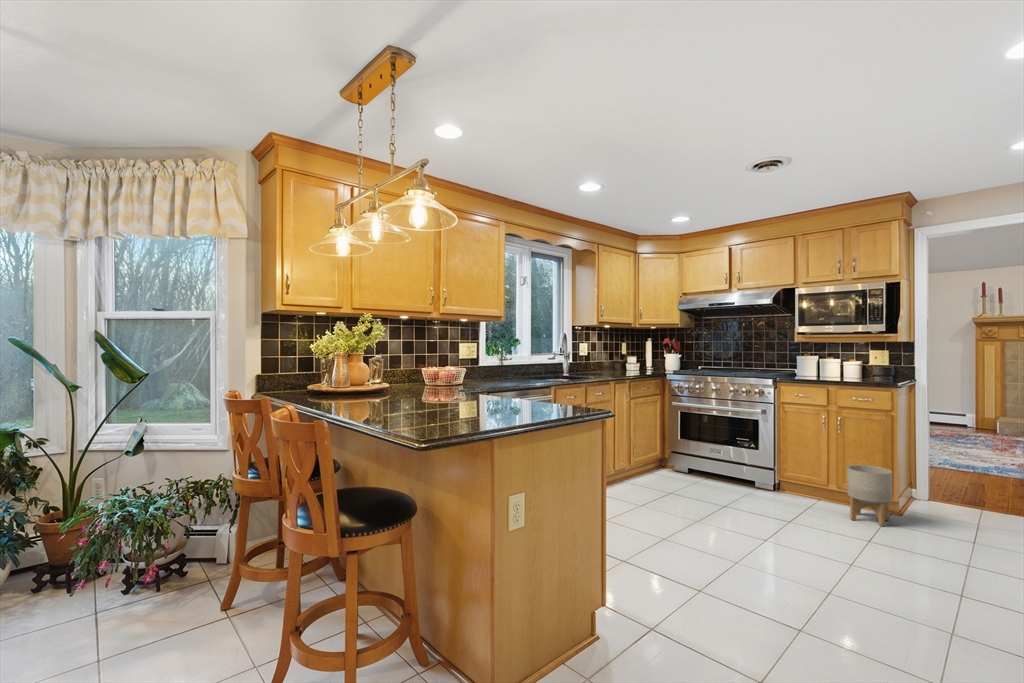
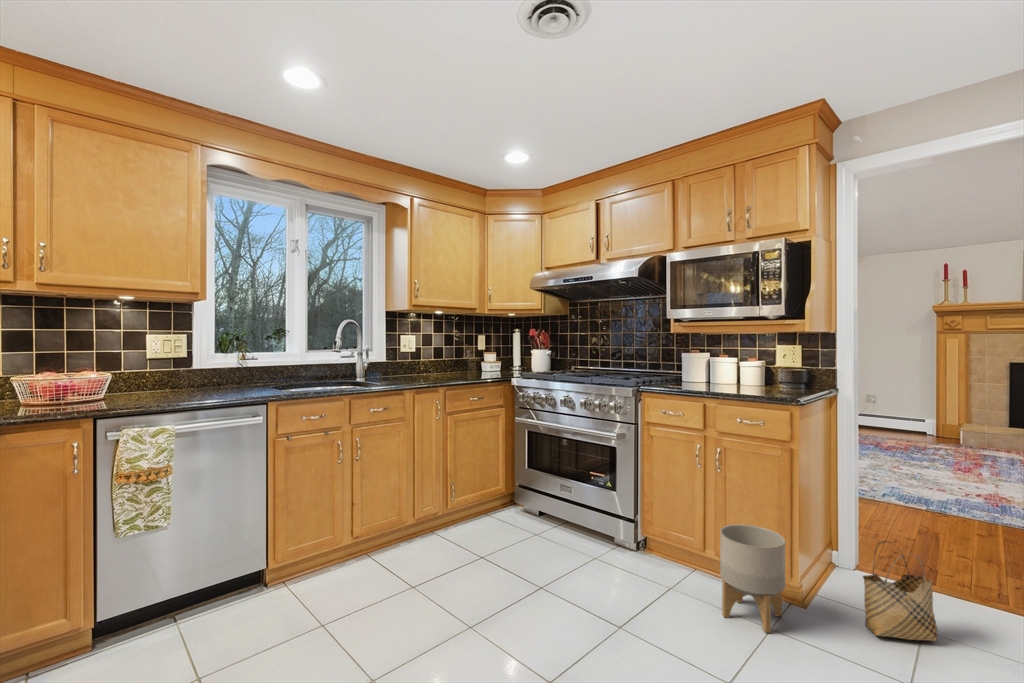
woven basket: none [942,472,990,530] -> present [863,541,937,641]

